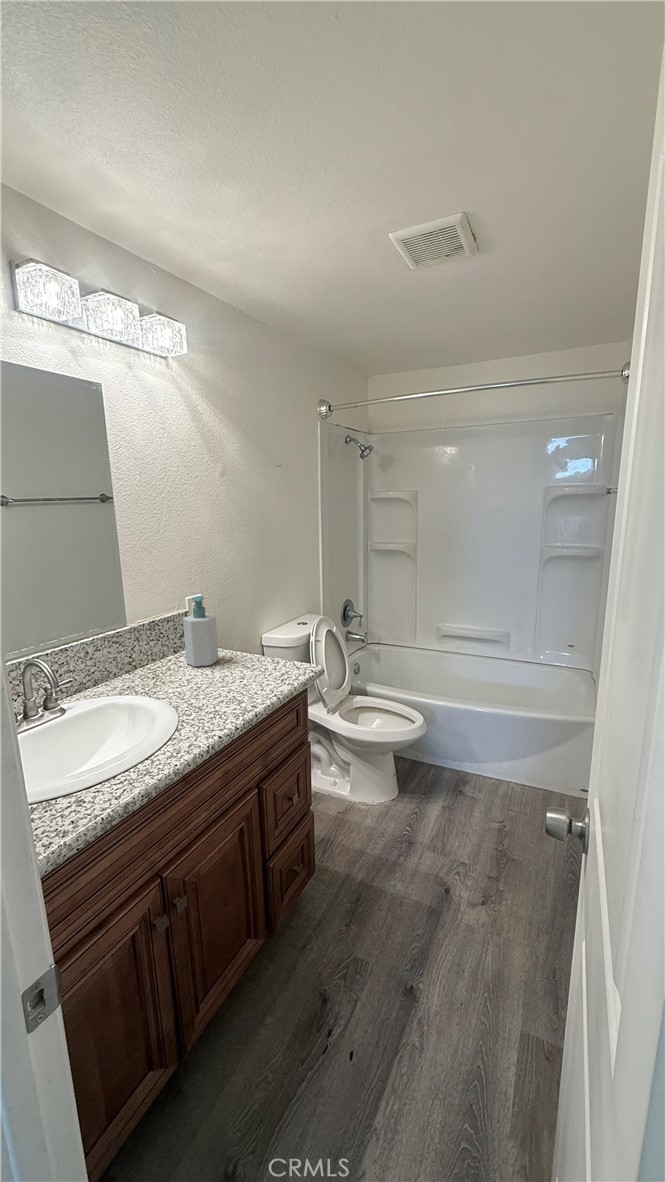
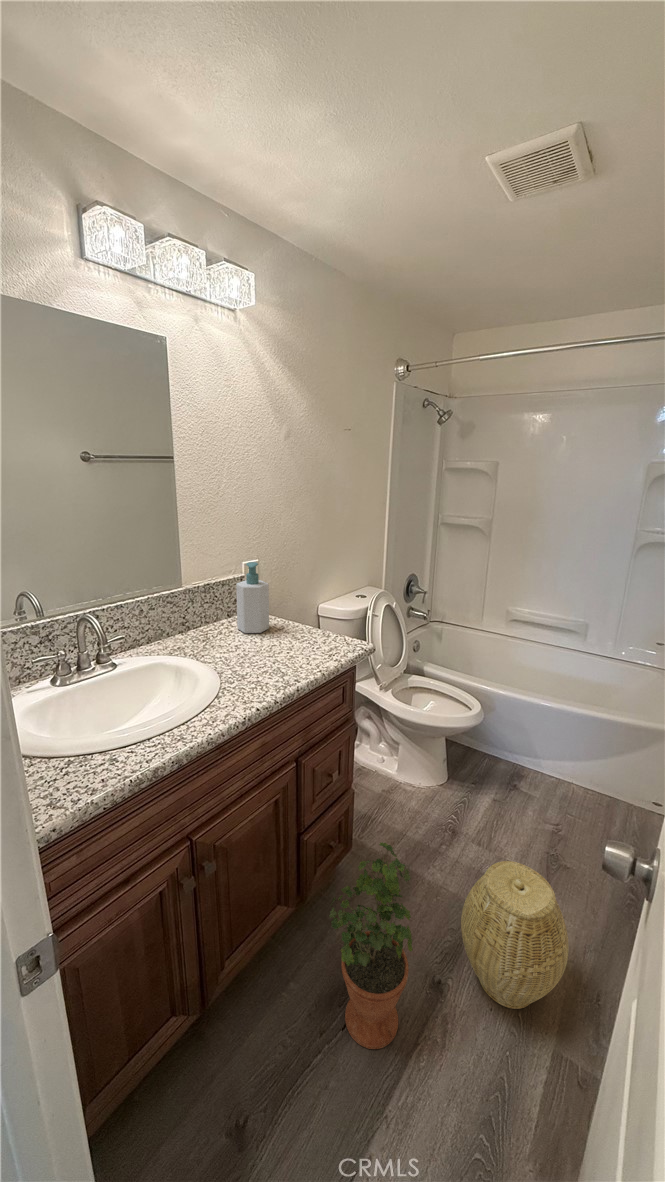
potted plant: none [302,855,385,1067] -> present [329,842,413,1049]
woven basket: none [426,858,524,1000] -> present [461,861,568,1009]

